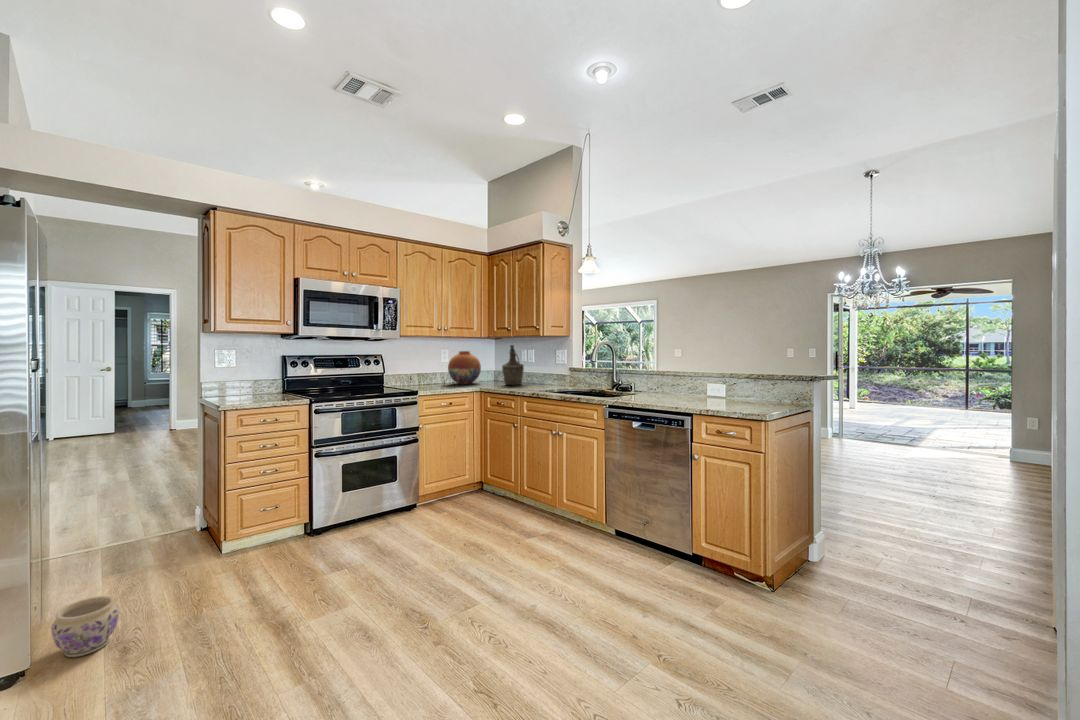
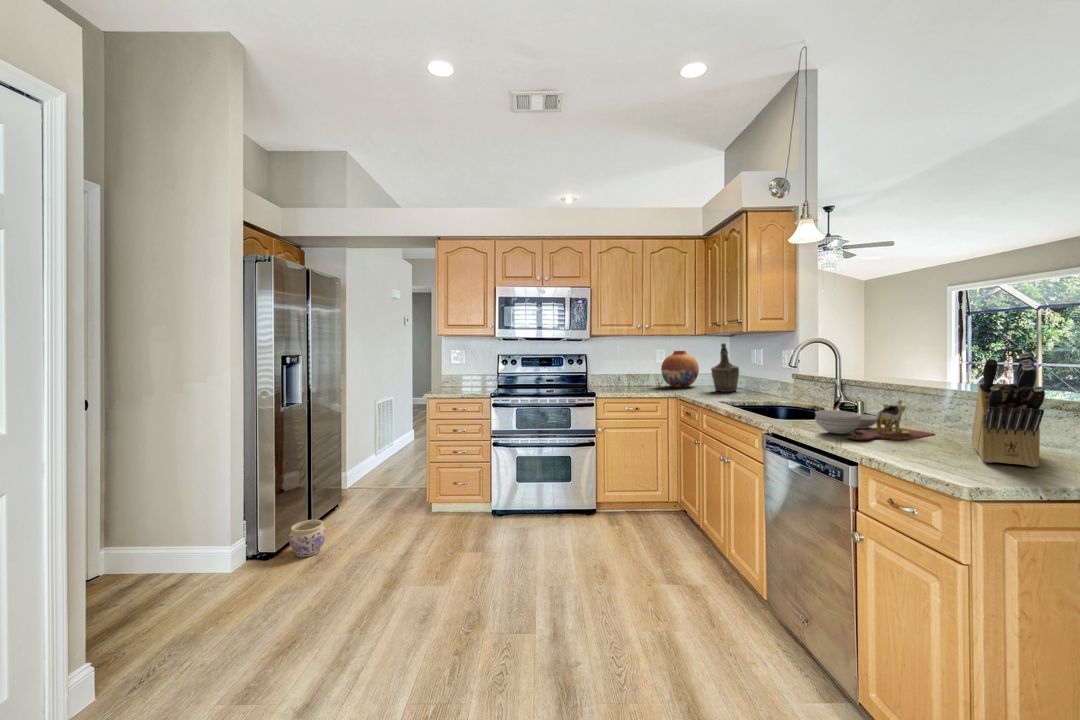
knife block: none [716,351,763,406] -> present [972,353,1045,467]
cutting board: none [641,380,692,404] -> present [815,400,935,440]

